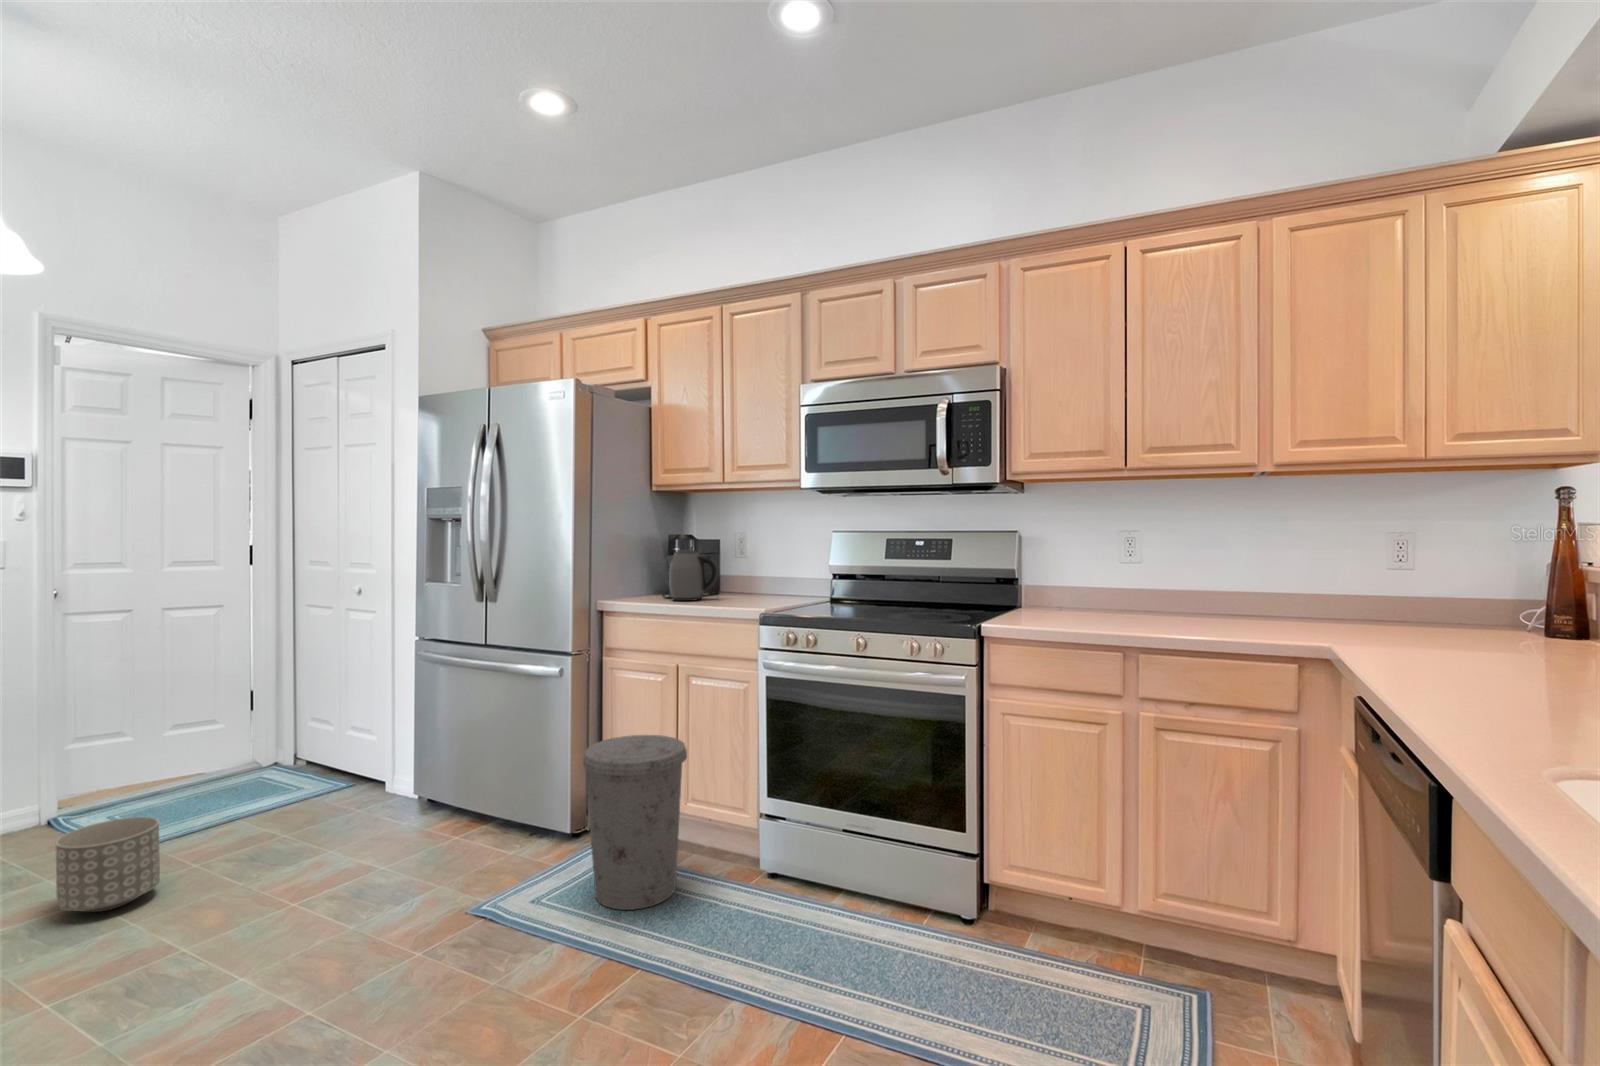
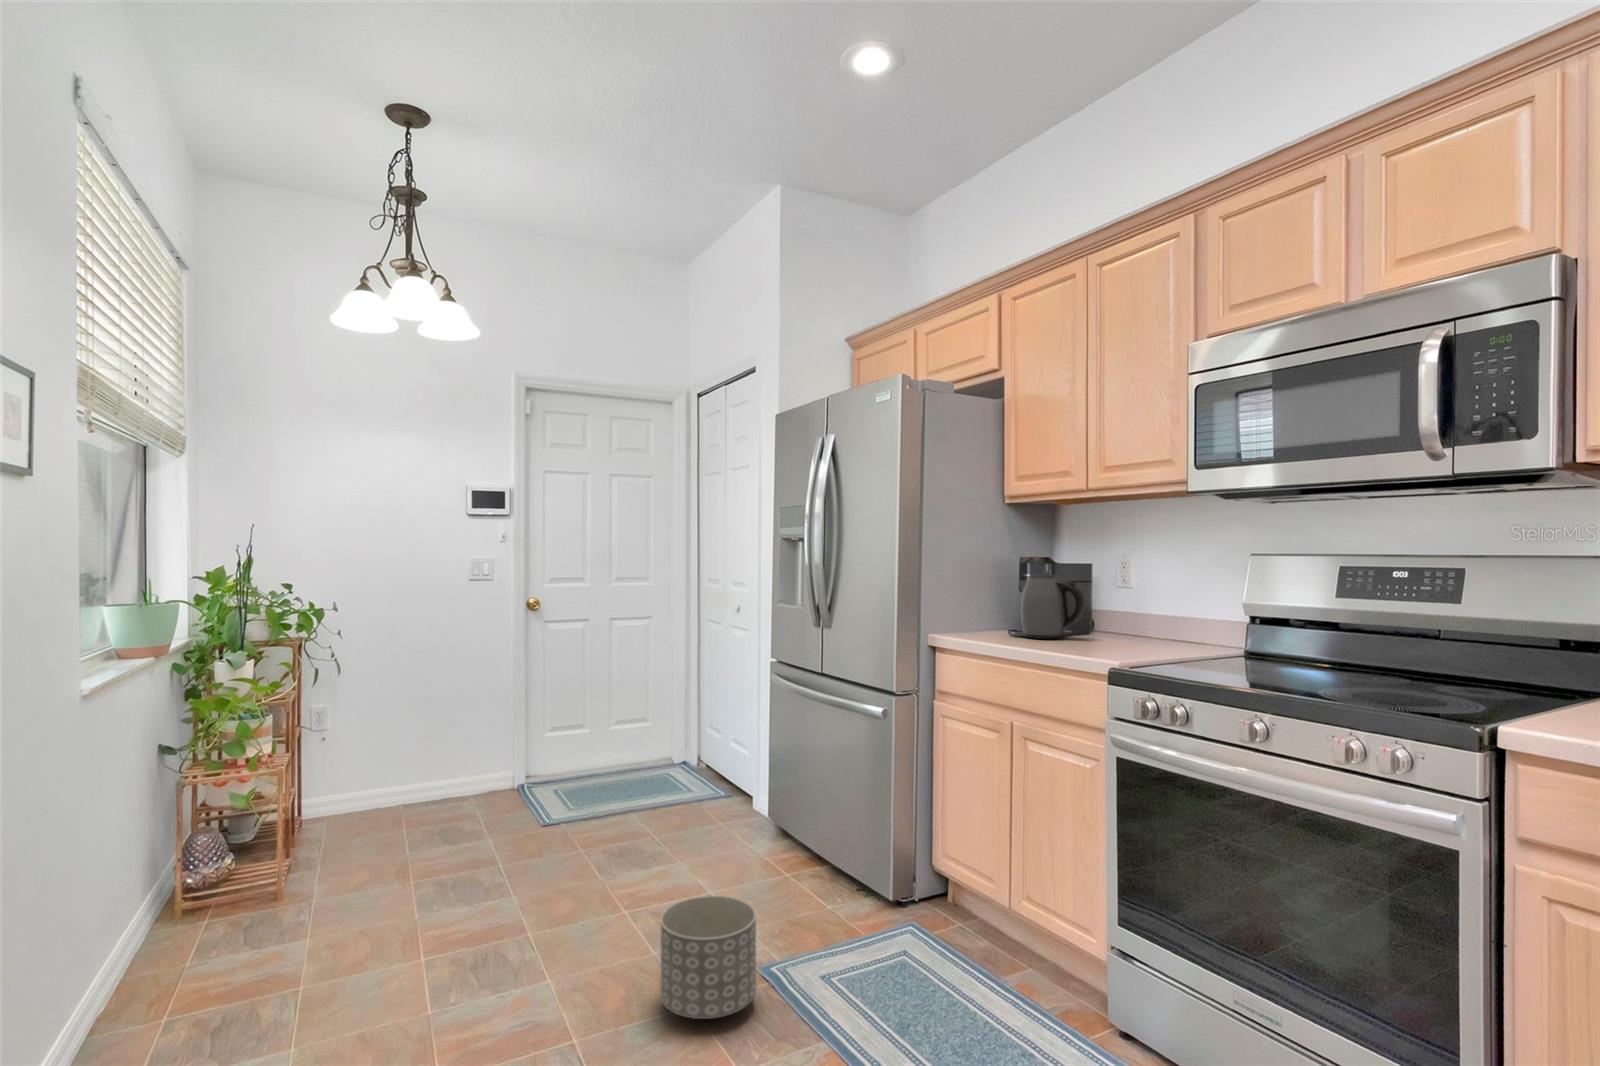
trash can: present [583,735,687,910] -> none [875,802,1005,1031]
planter: present [56,817,160,912] -> present [661,896,756,1019]

